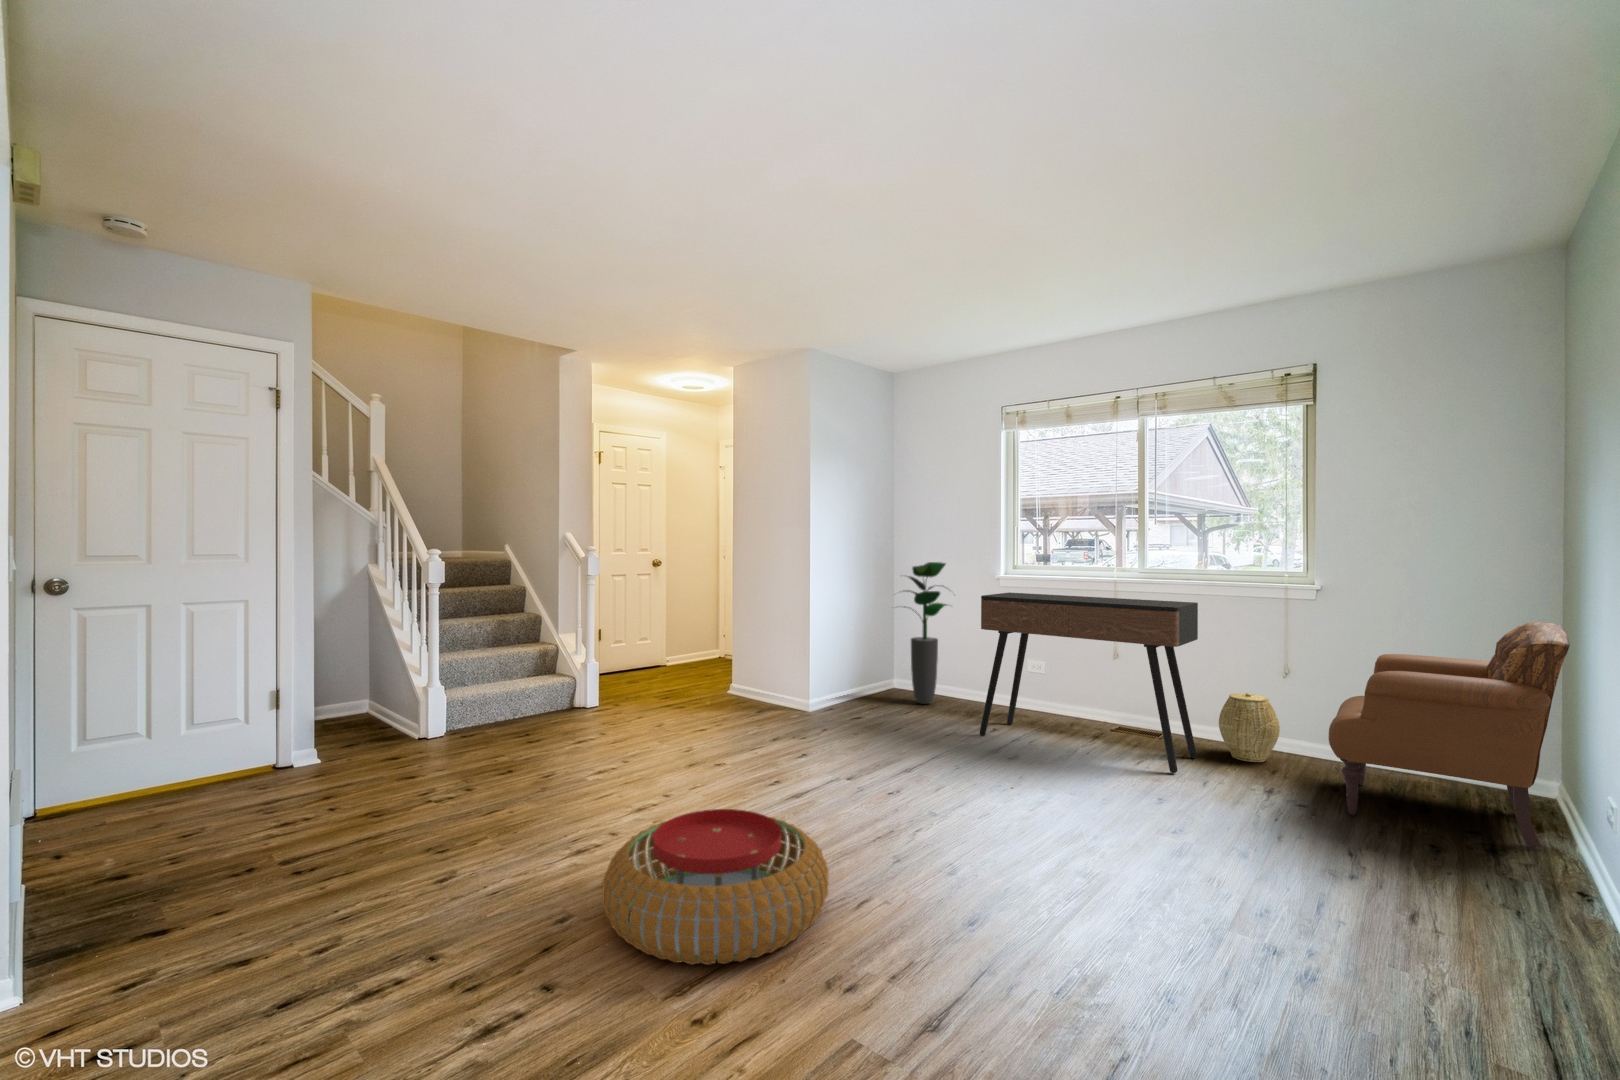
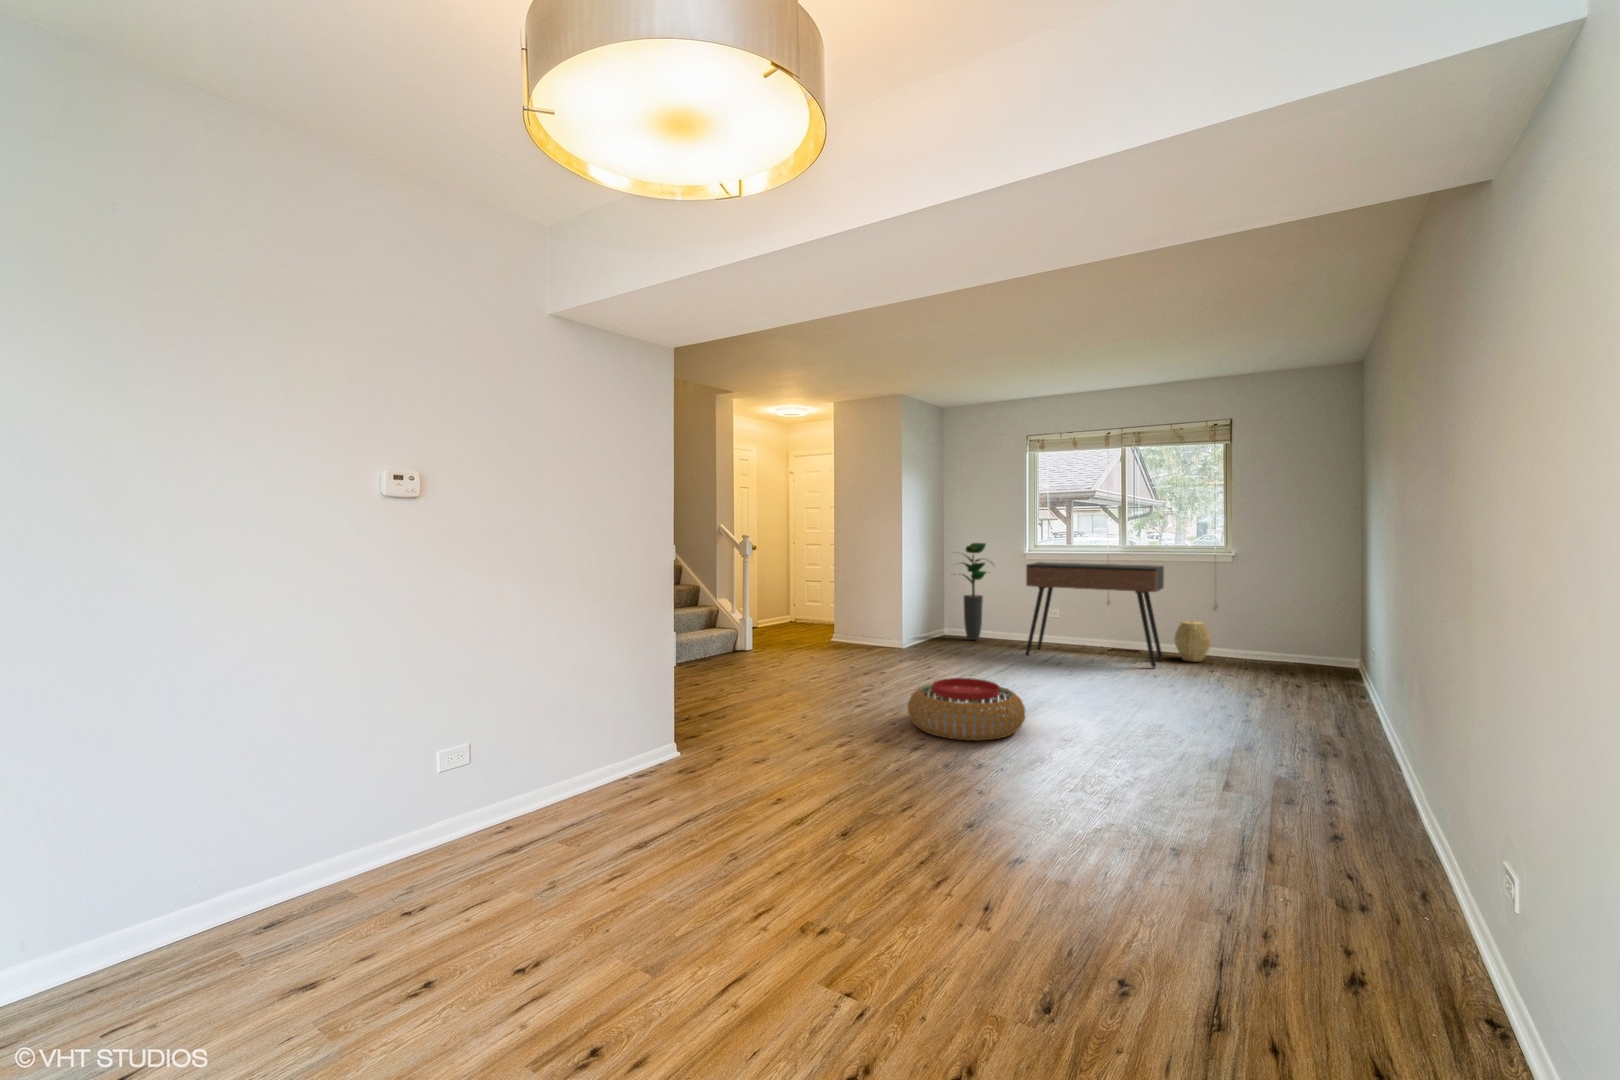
armchair: present [1329,622,1570,848] -> none [1244,571,1364,689]

